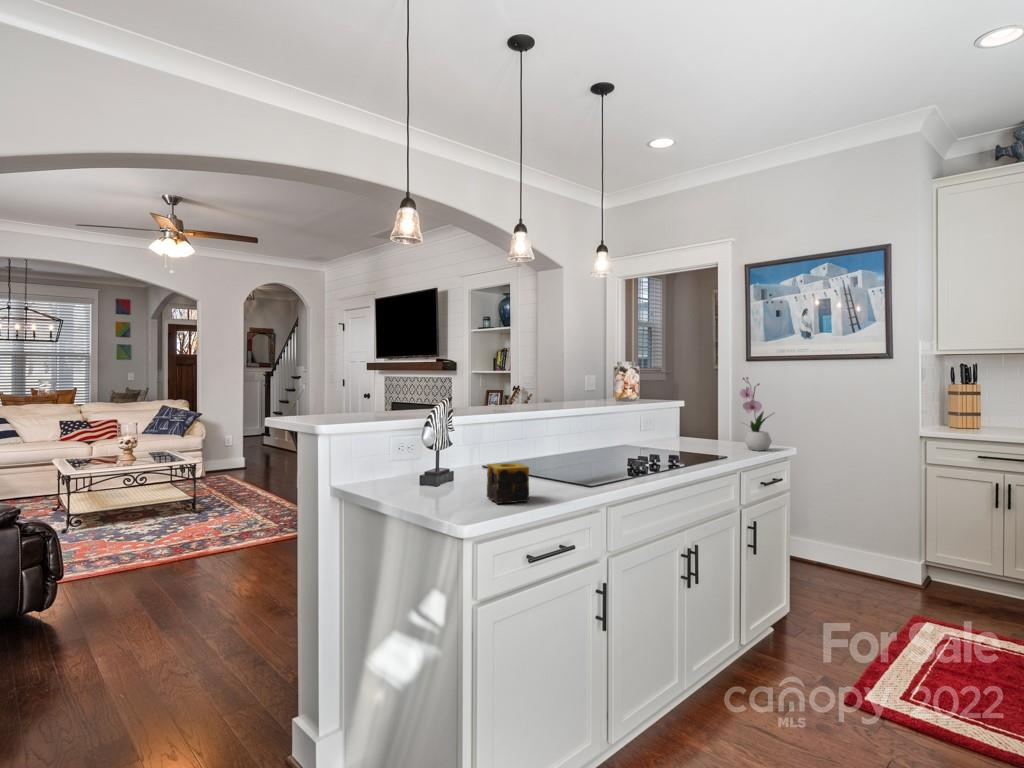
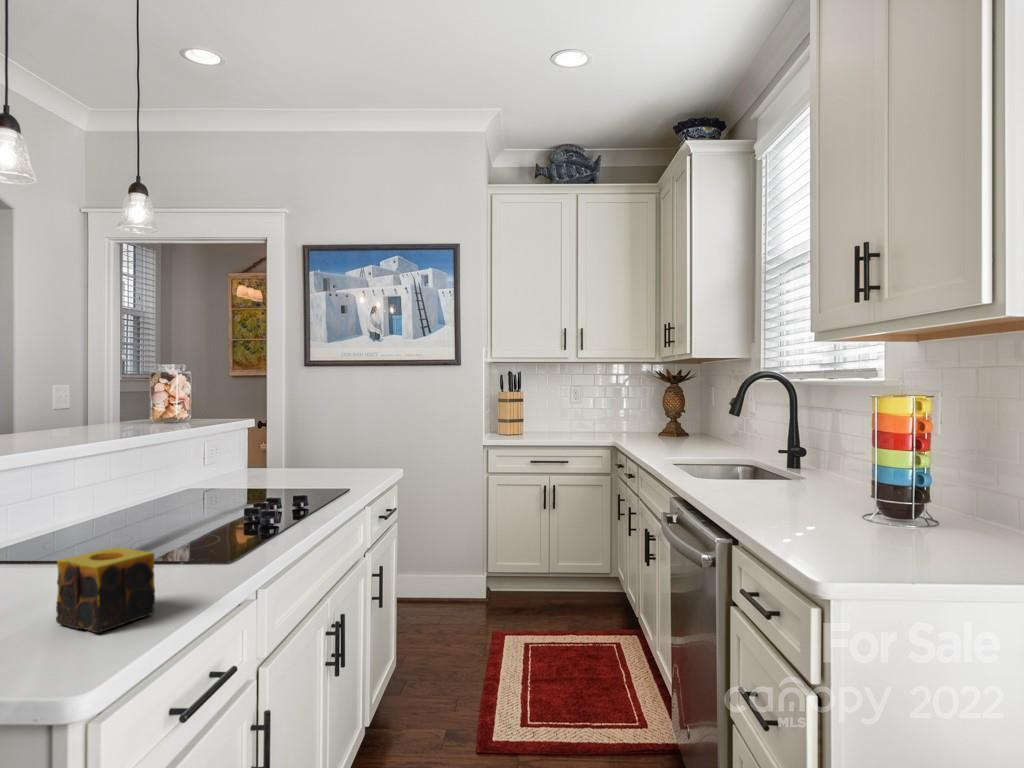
flower arrangement: present [740,377,772,451] -> none [343,387,383,478]

